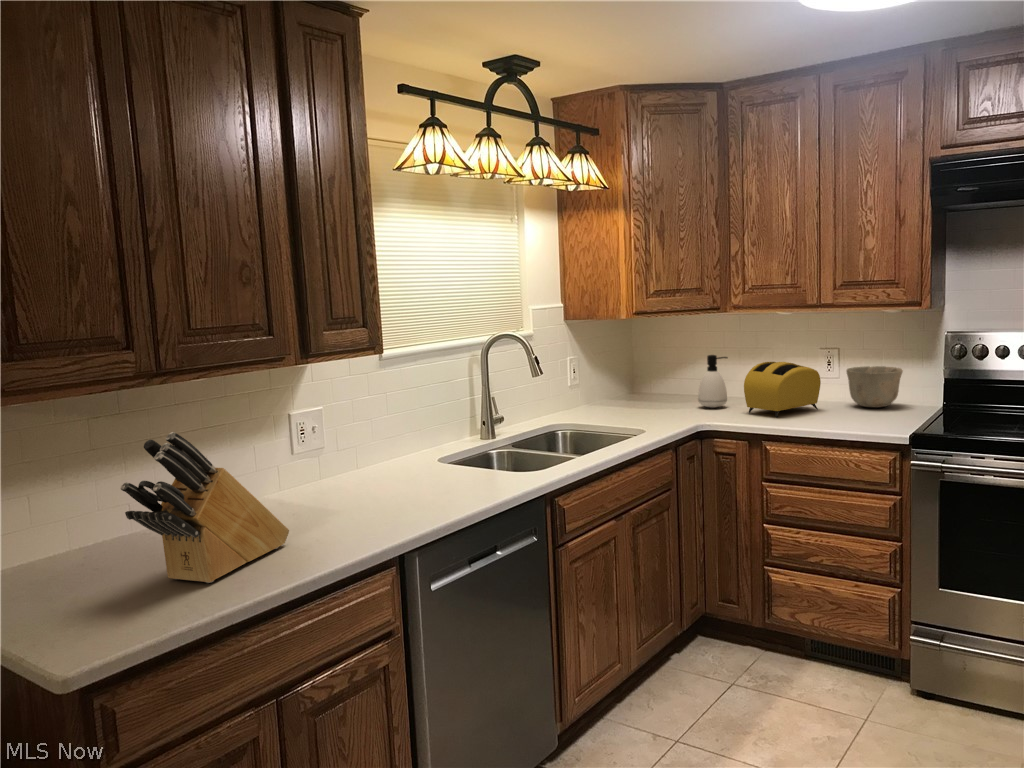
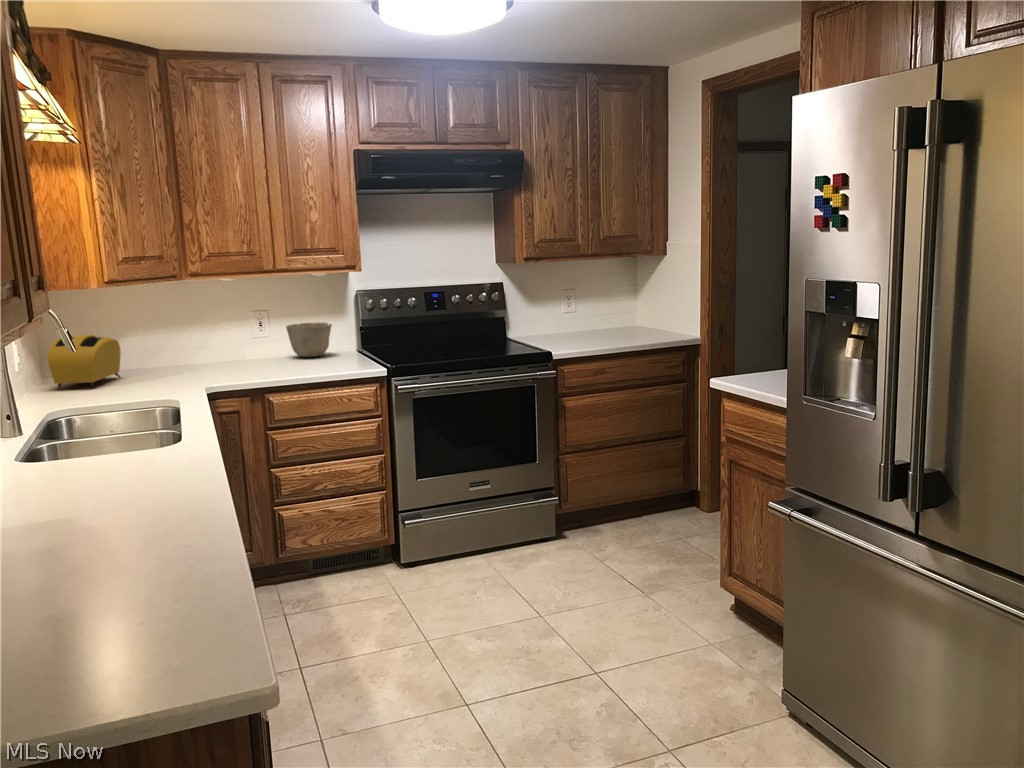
soap dispenser: present [698,355,728,408] -> none [163,323,193,376]
toaster: present [744,362,821,417] -> present [48,335,121,390]
knife block: present [121,432,289,583] -> none [52,406,165,614]

